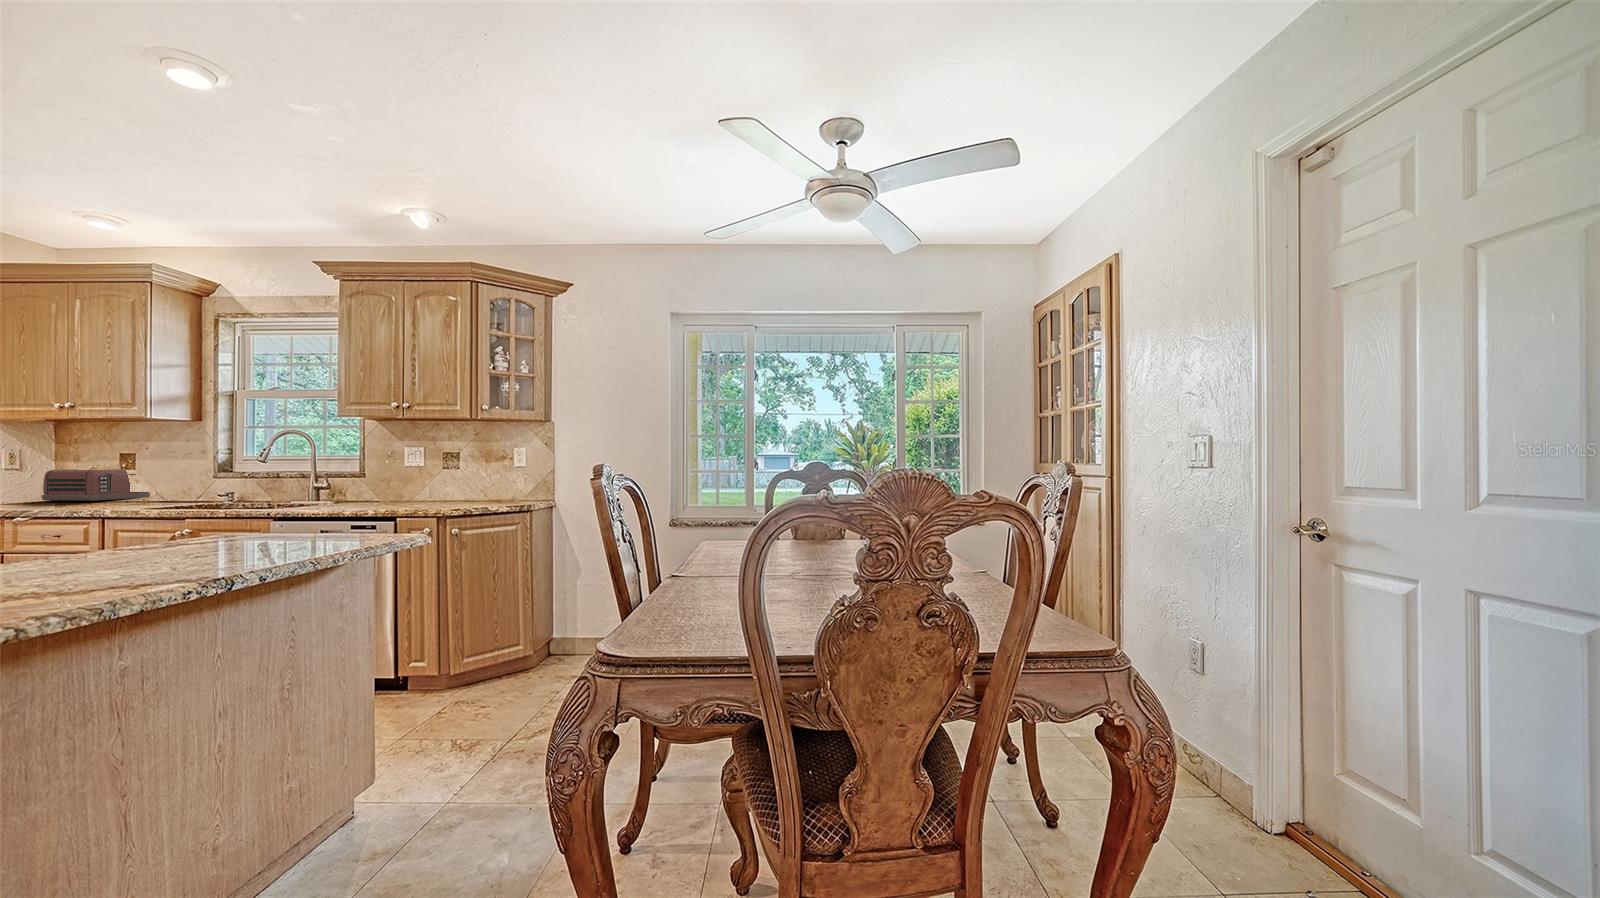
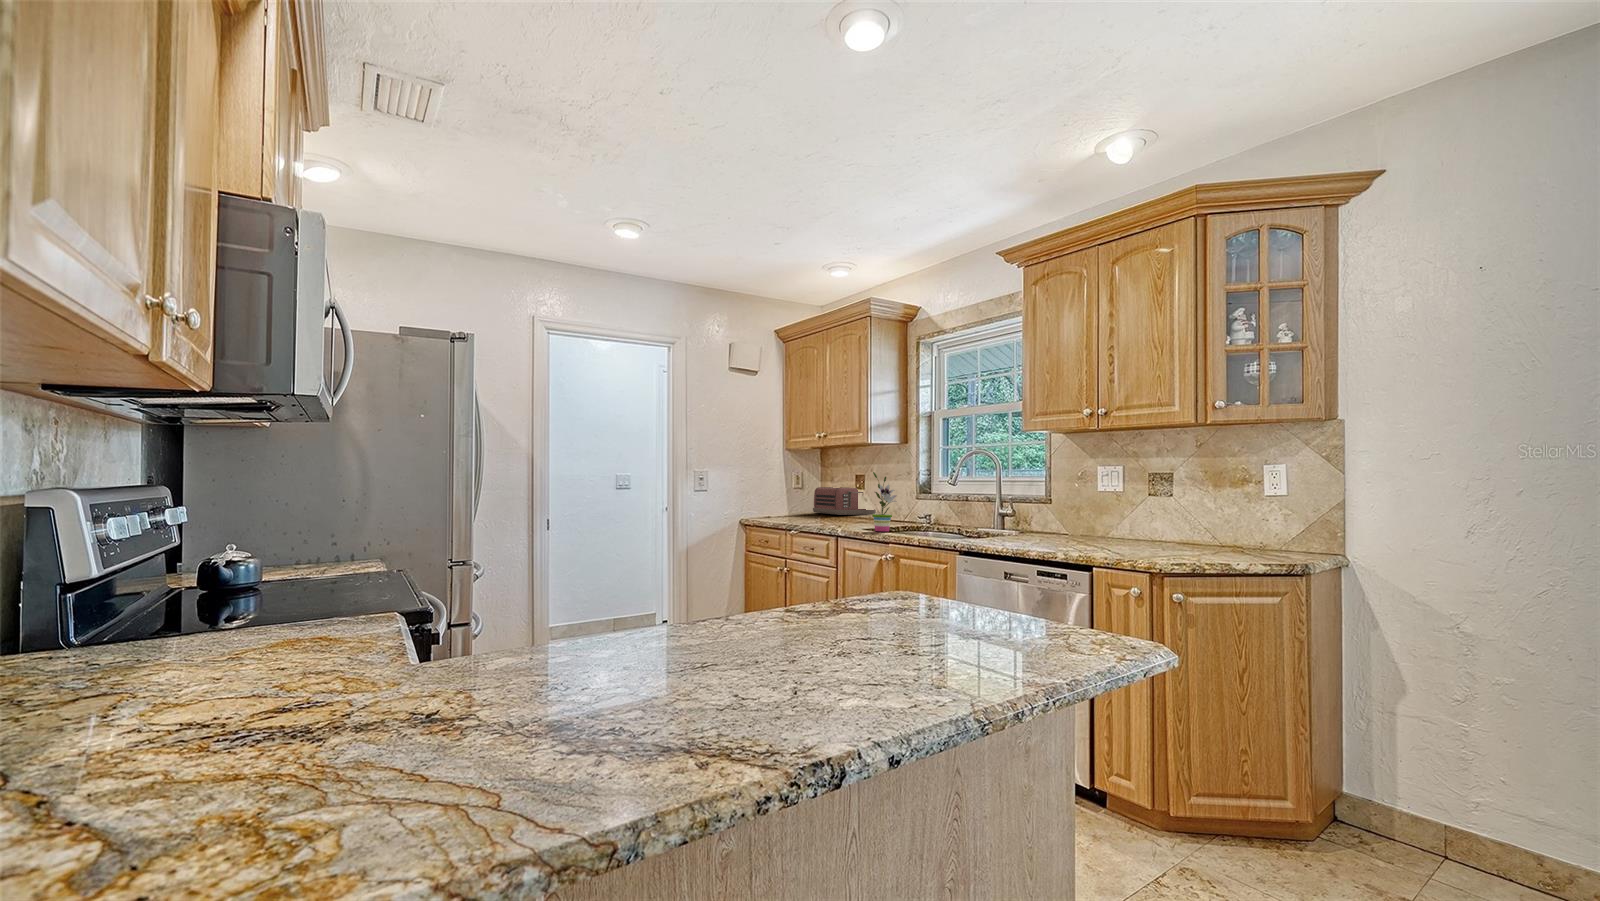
potted plant: none [158,452,192,512] -> present [872,472,896,531]

